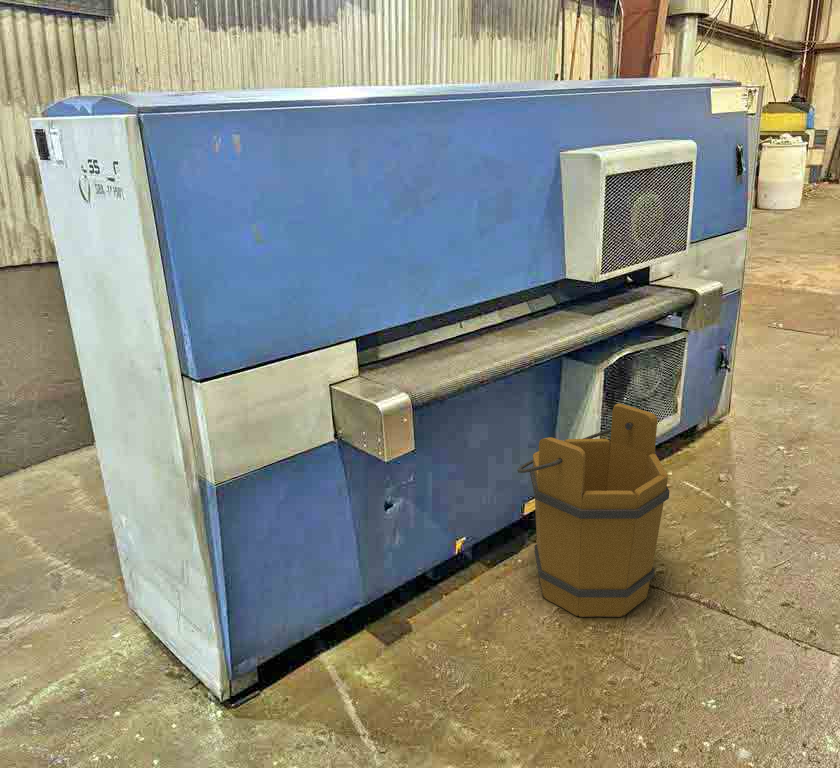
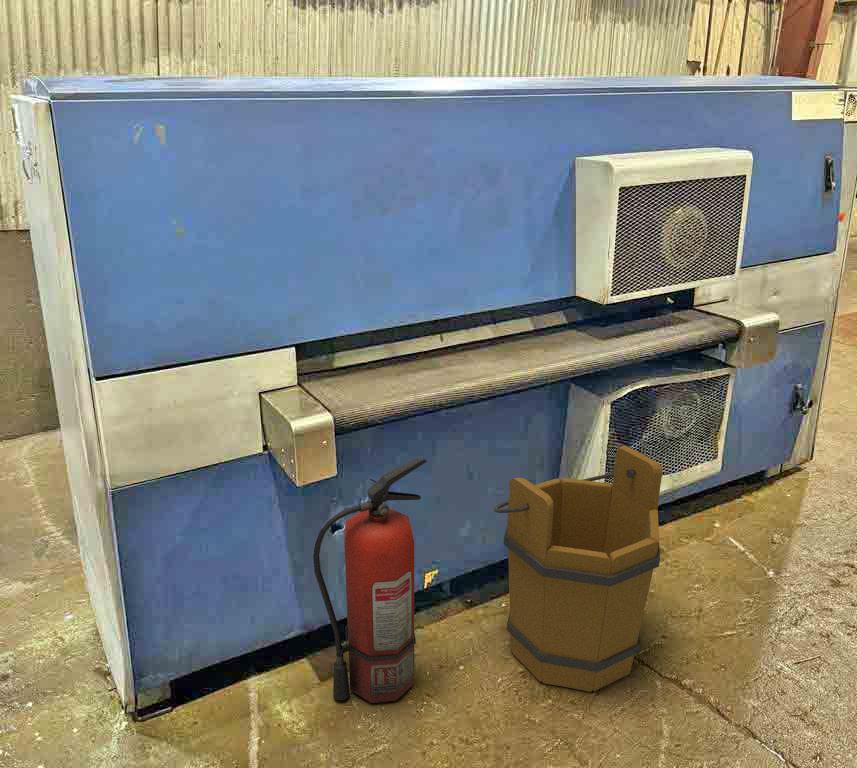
fire extinguisher: none [390,428,474,659] -> present [313,457,427,703]

